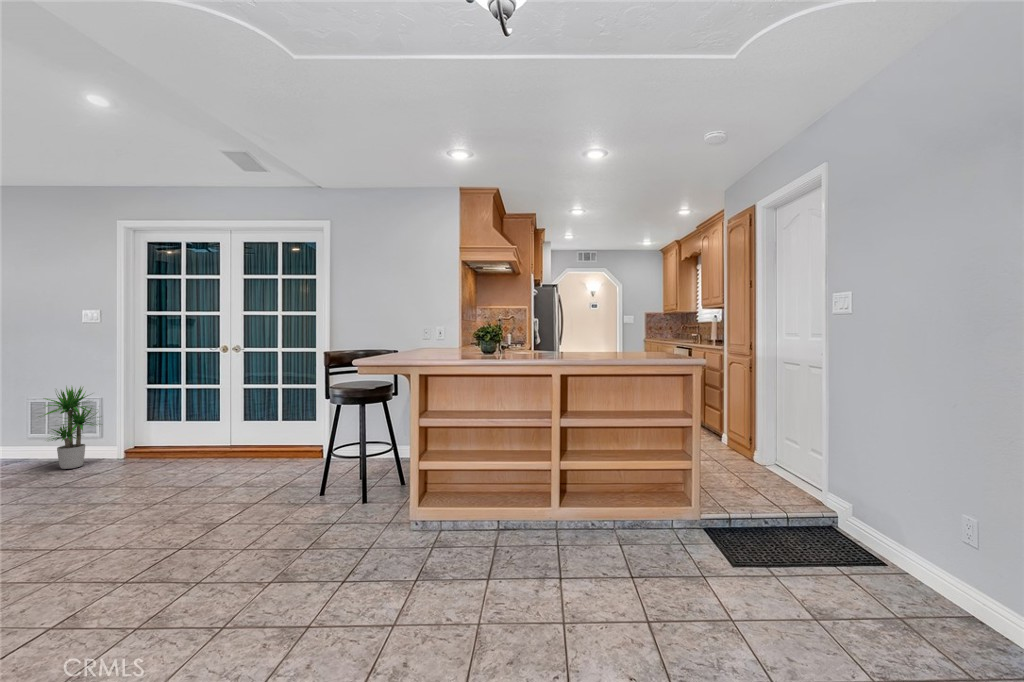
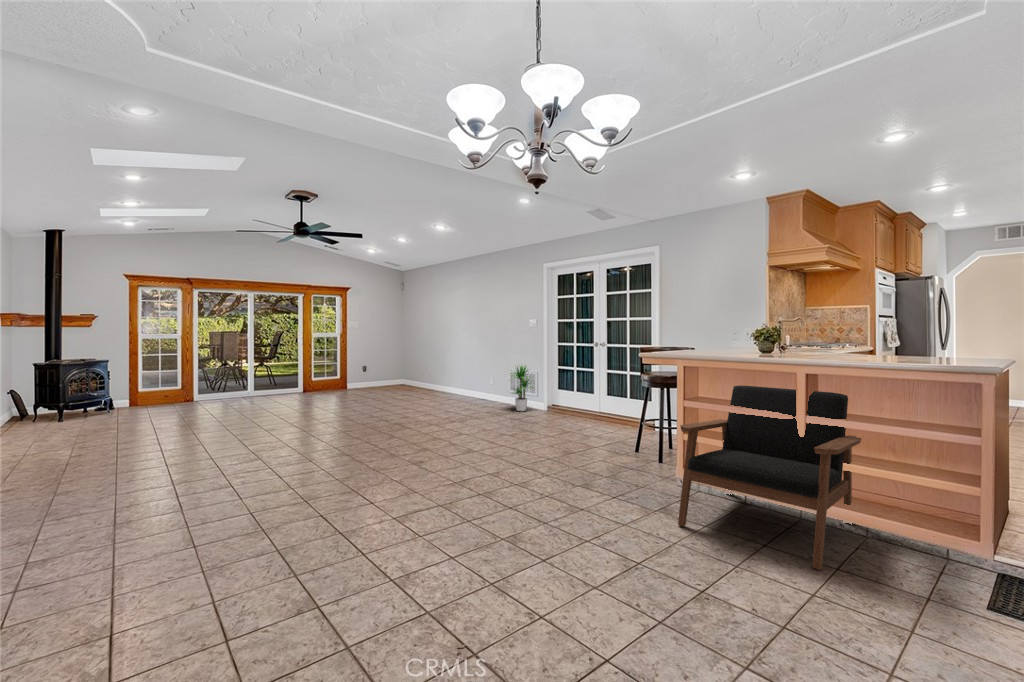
armchair: none [451,388,631,592] -> present [678,386,862,570]

